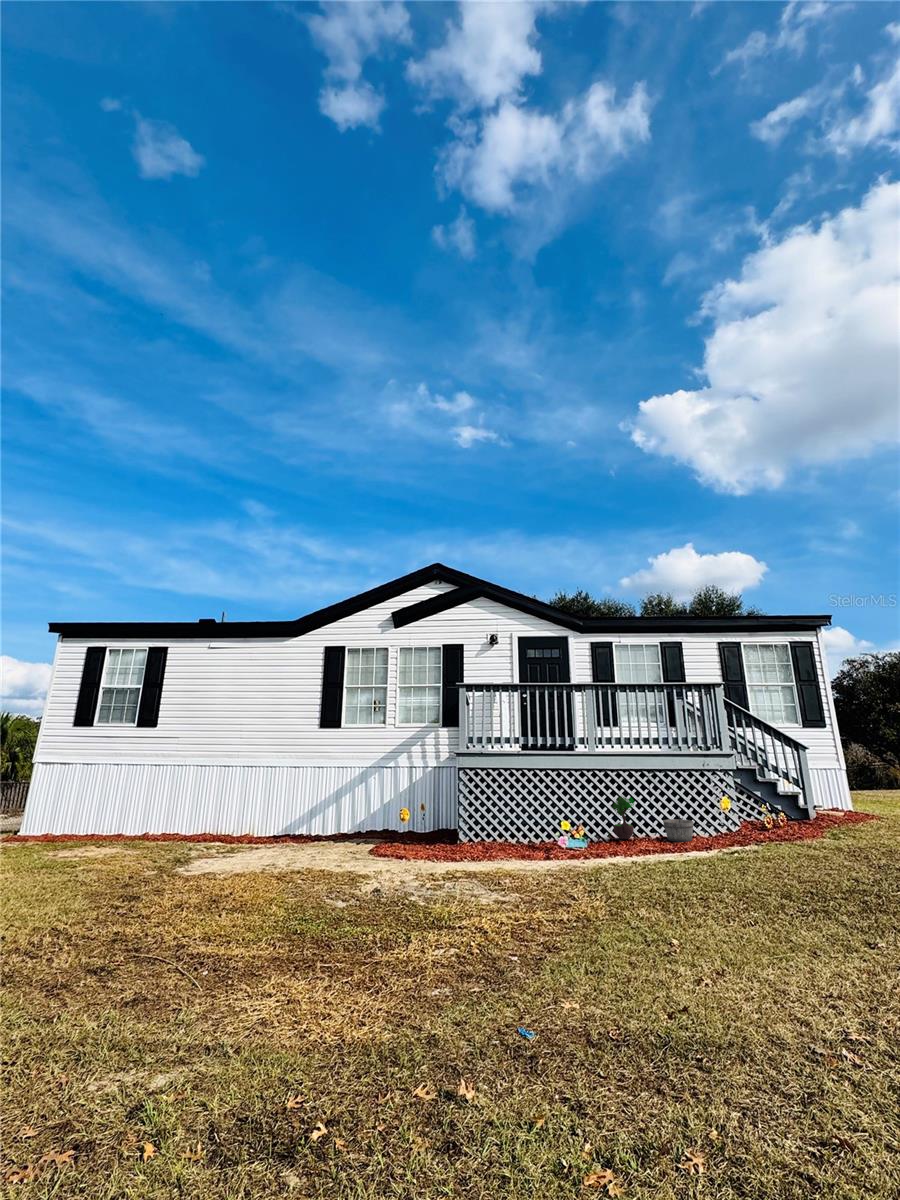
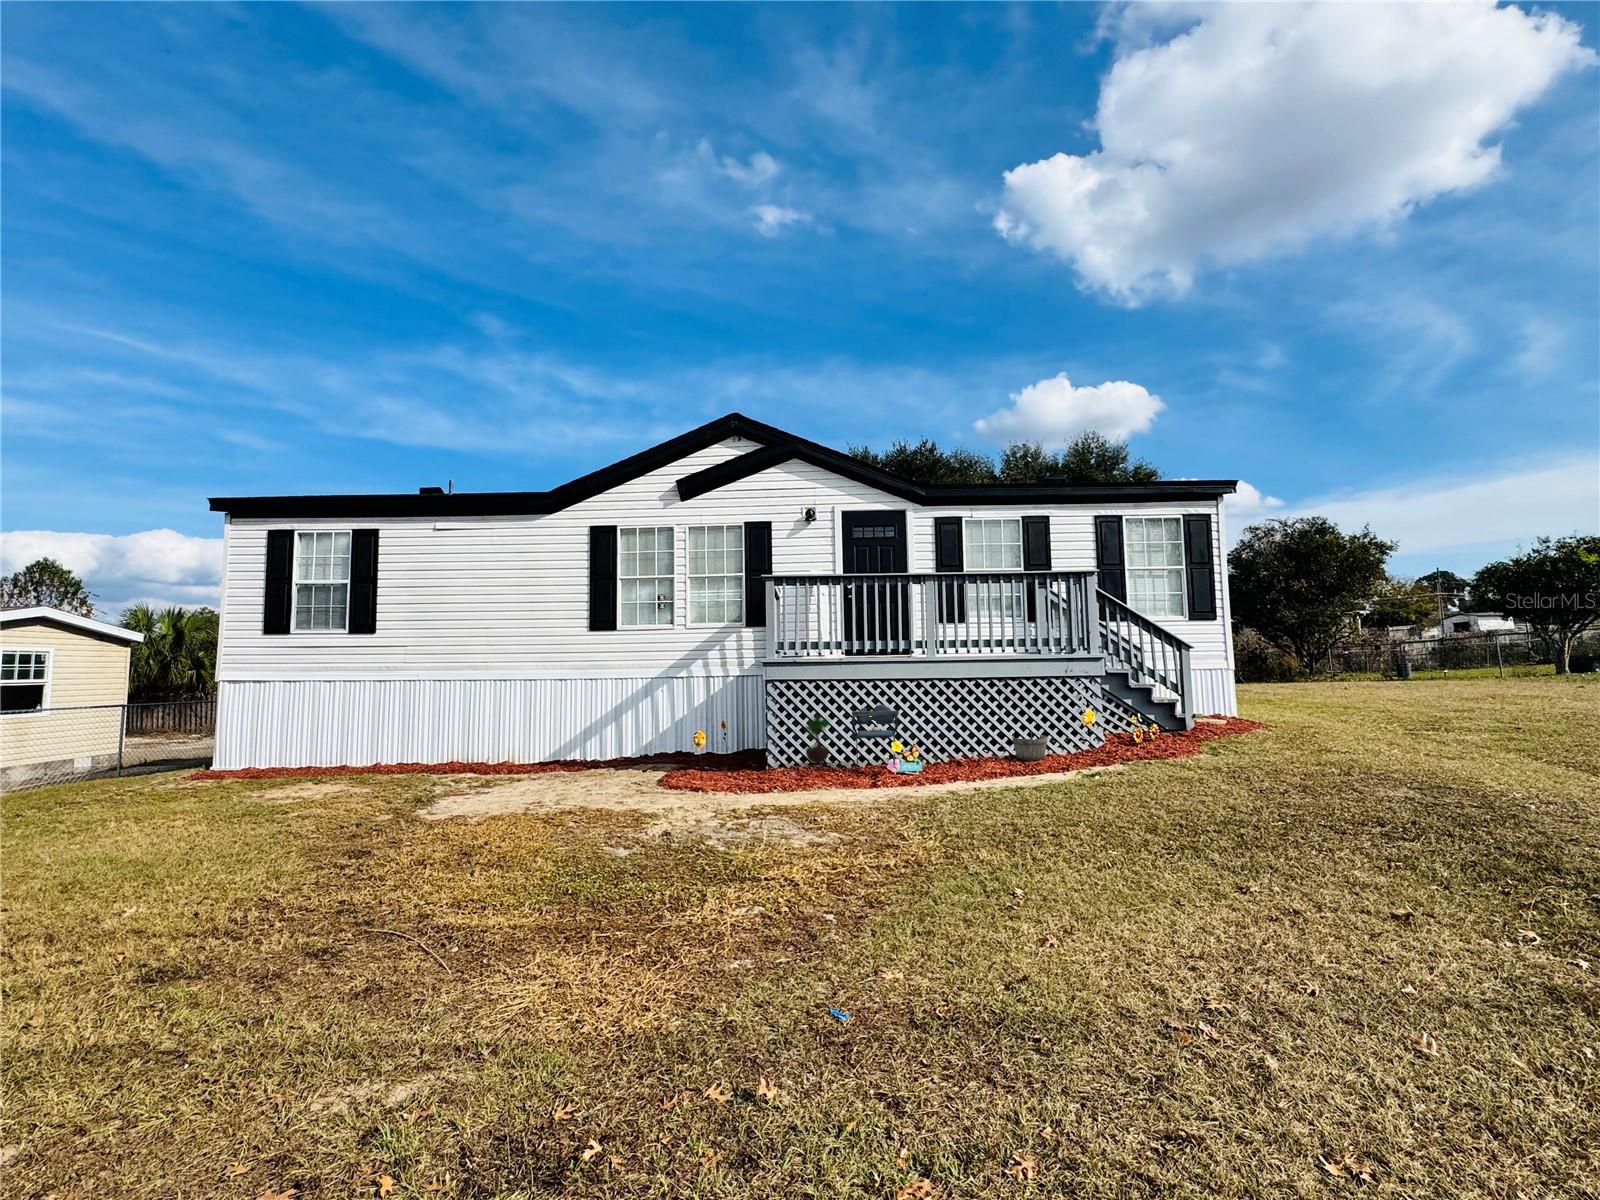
chair: none [527,790,566,845] -> present [852,705,899,766]
potted tree: present [612,796,634,839] -> present [805,716,829,764]

